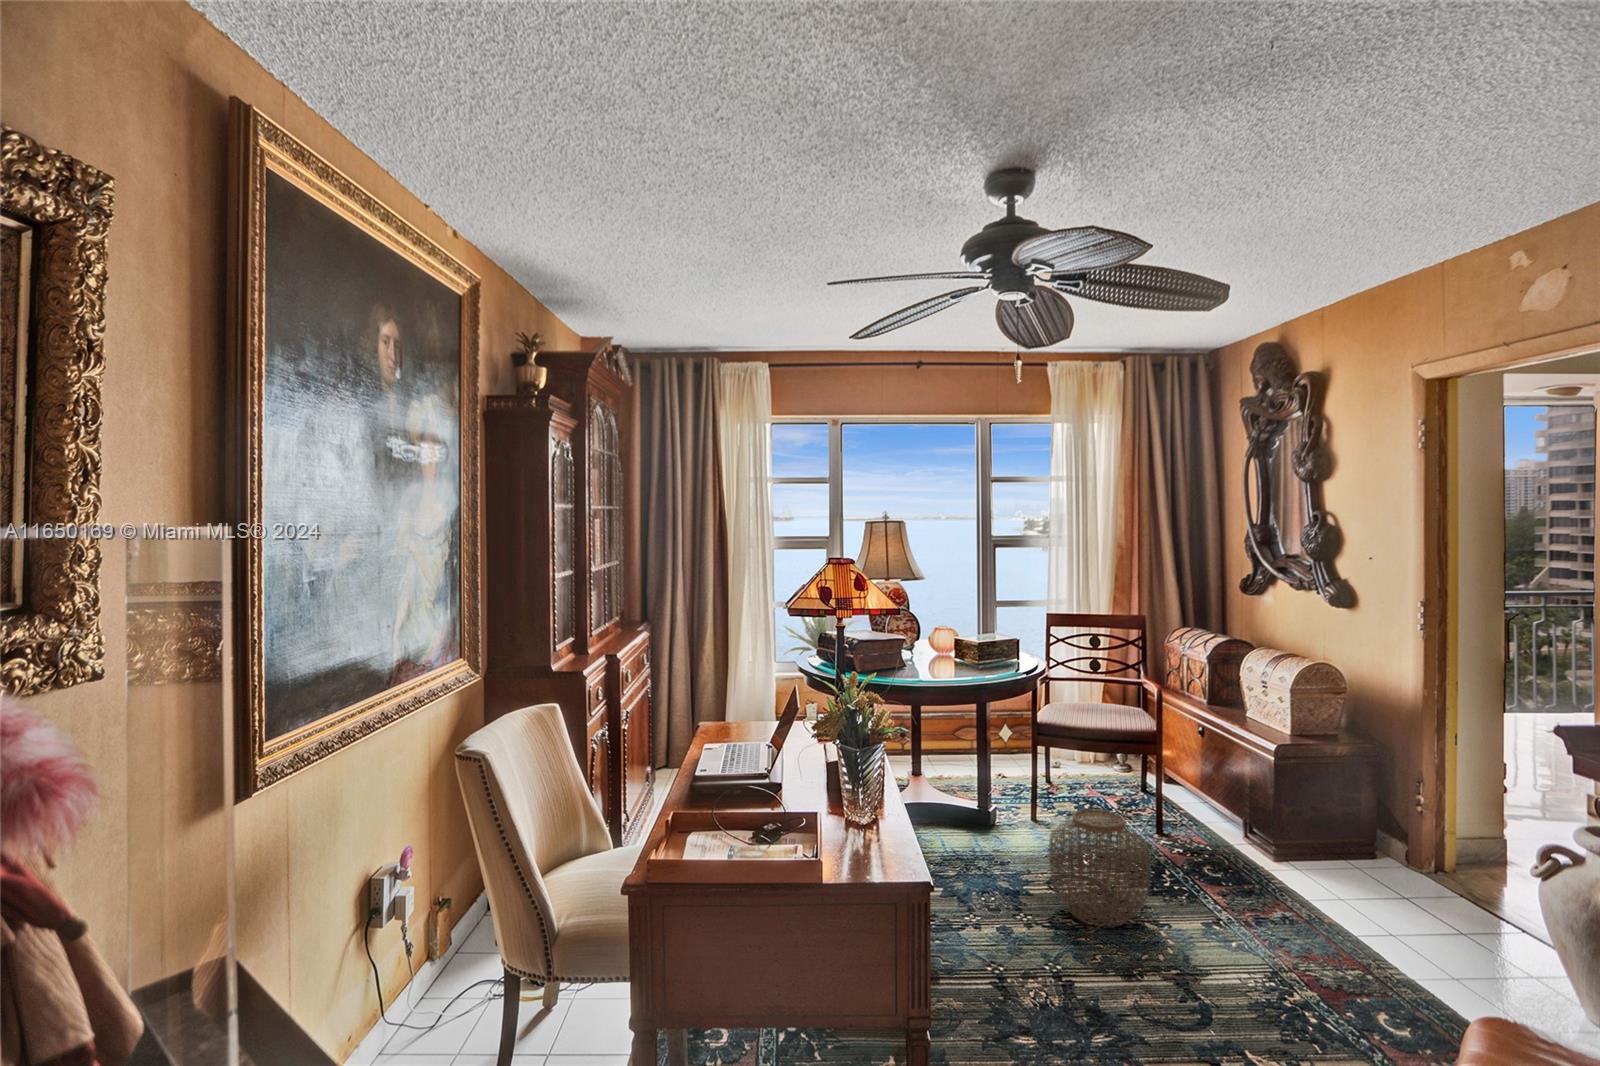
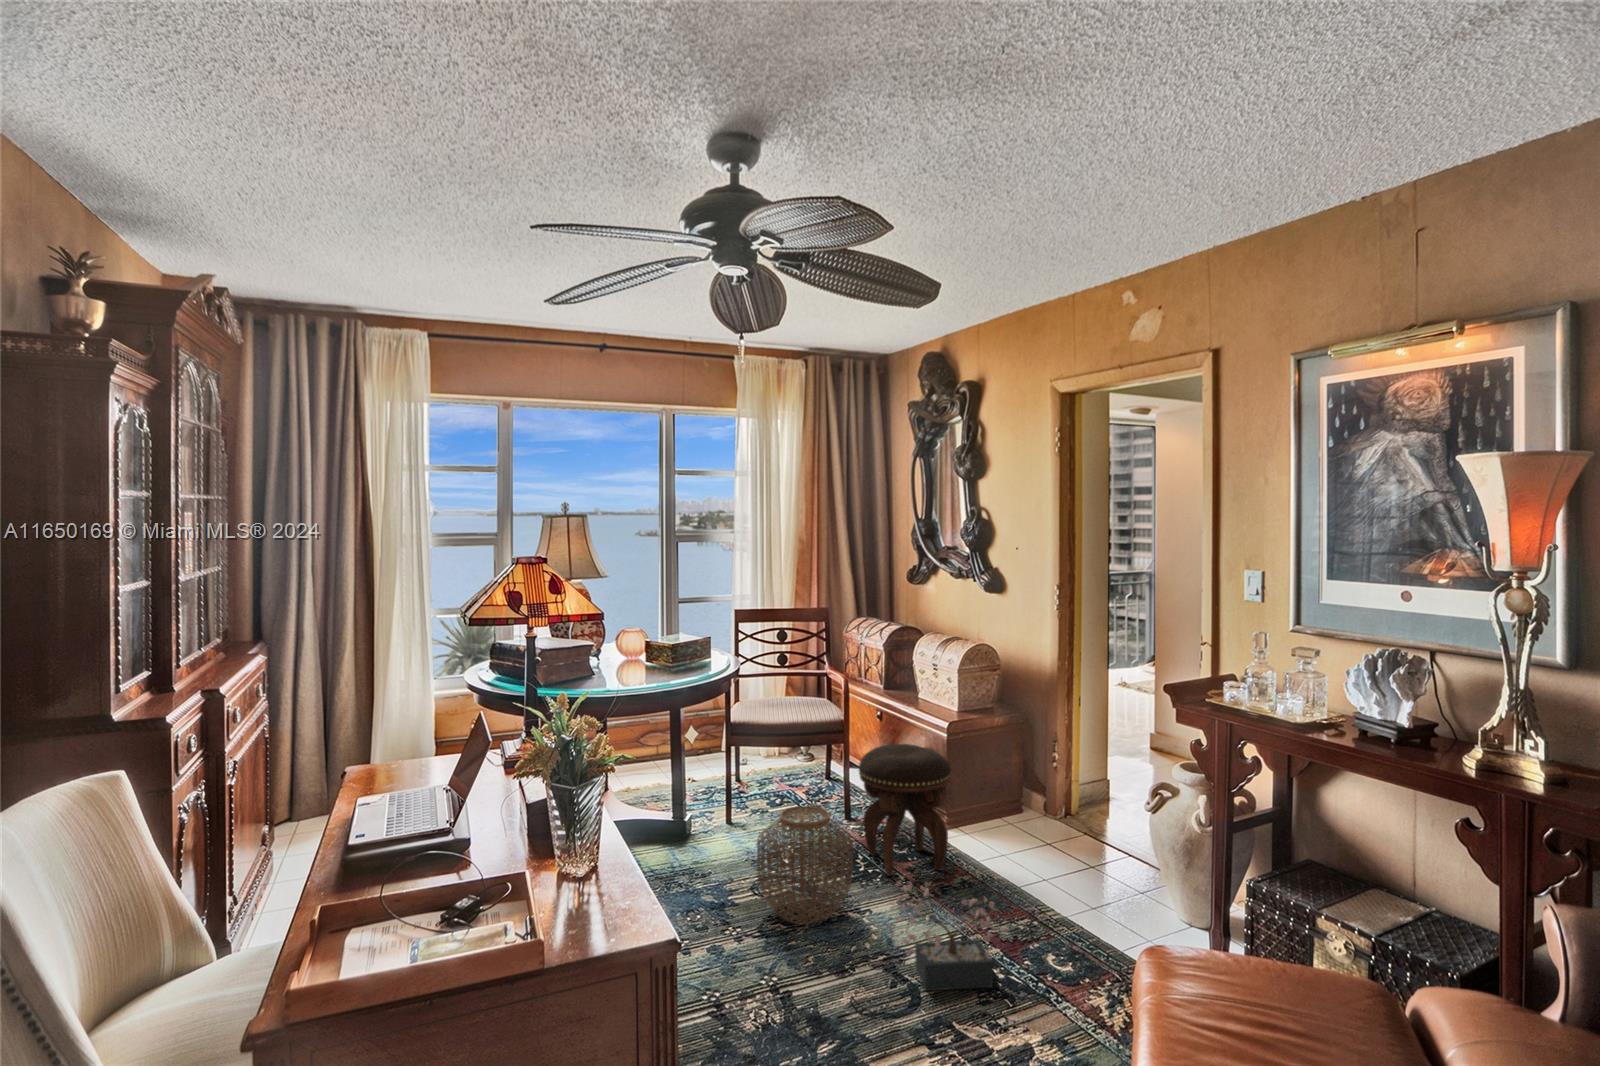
footstool: none [1165,760,1273,899] -> present [859,744,951,876]
decorative plant: none [1178,891,1319,1025] -> present [888,876,1006,991]

